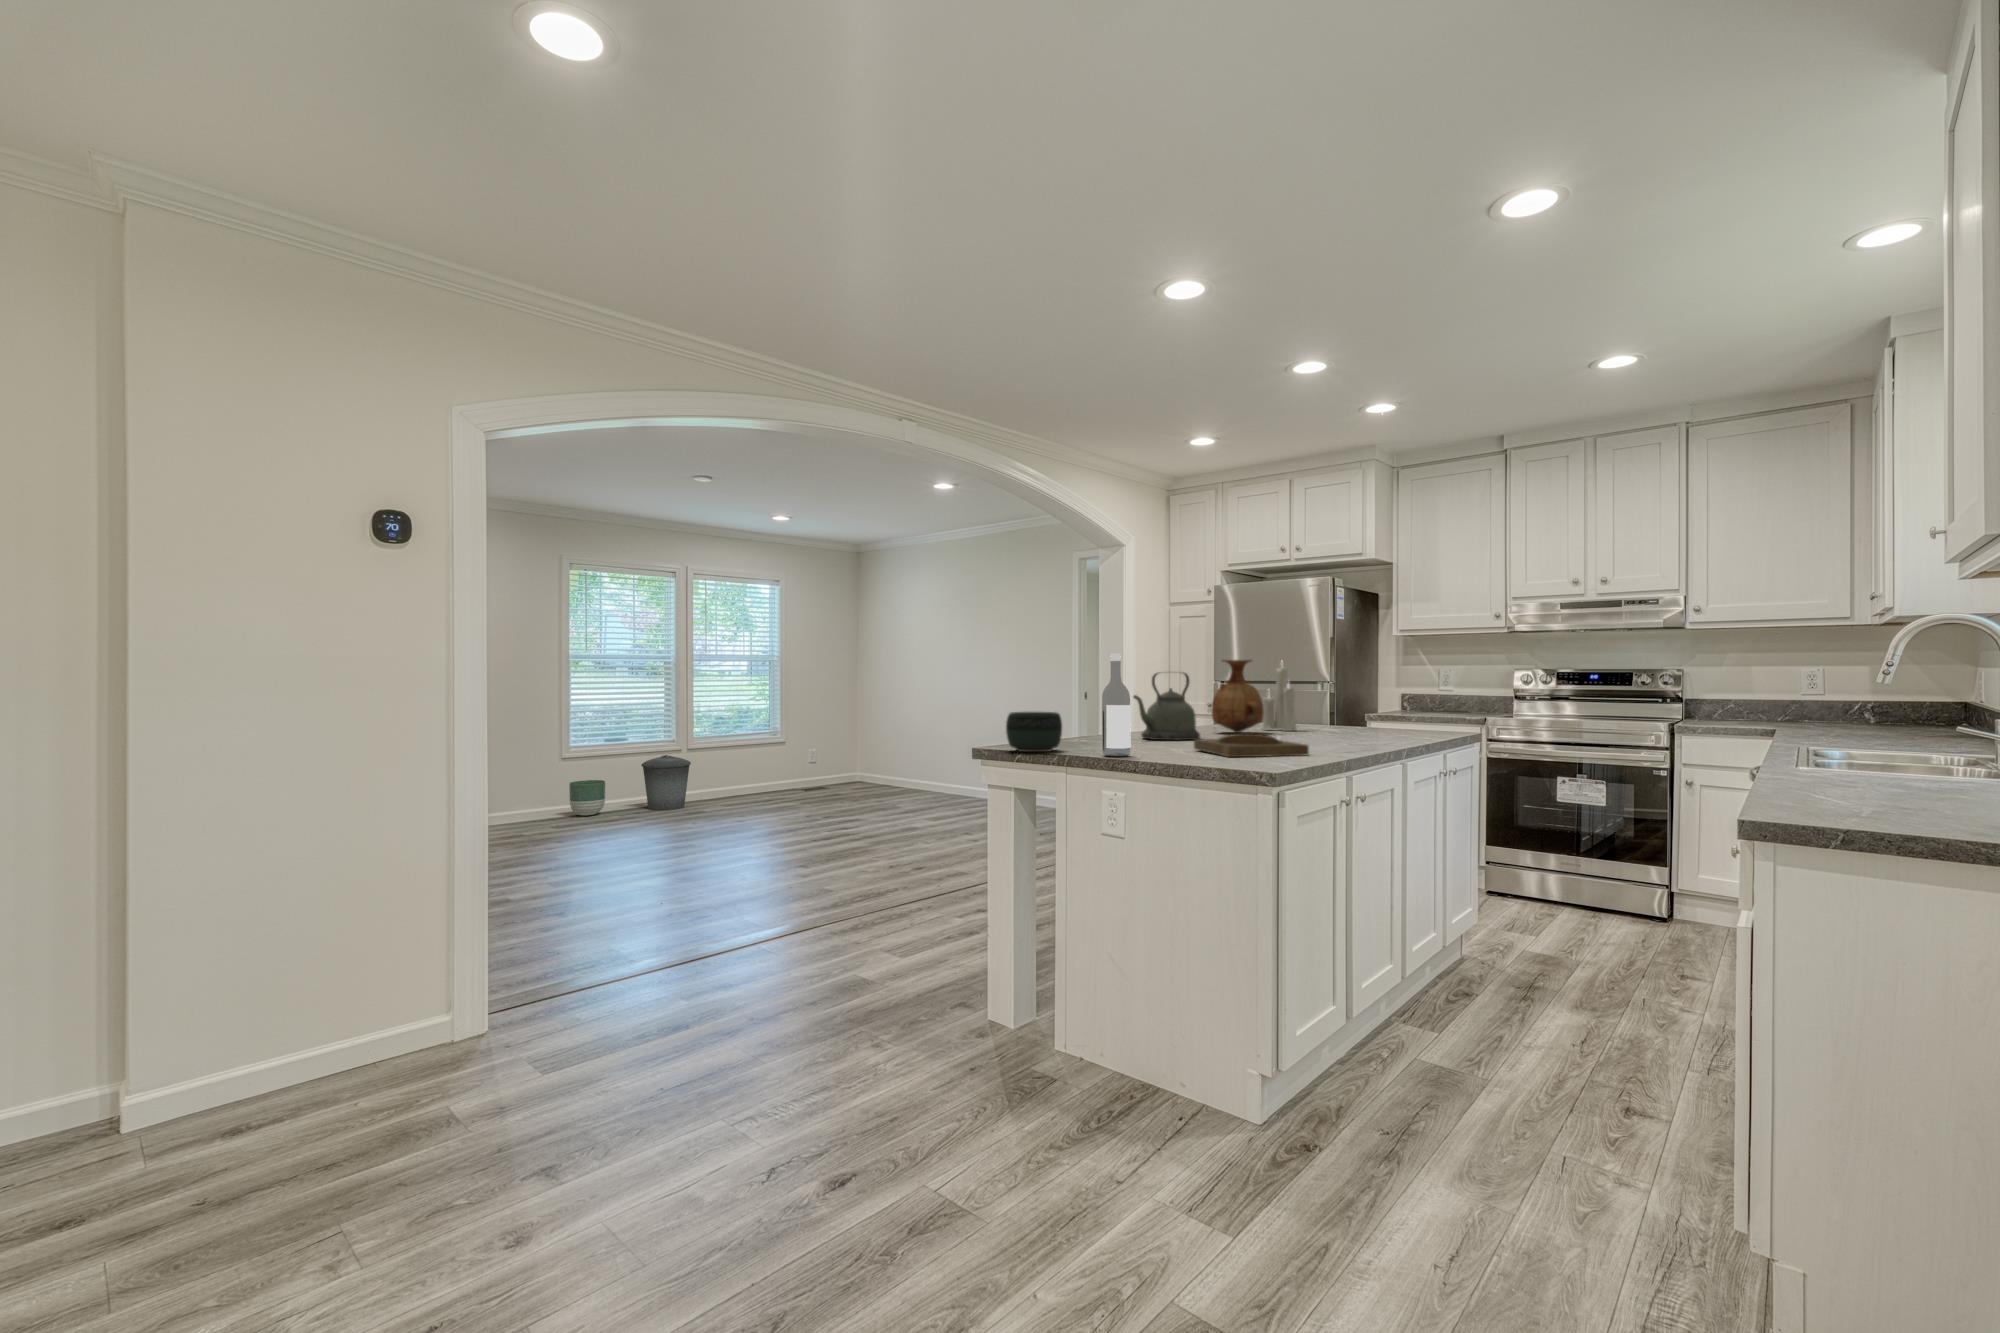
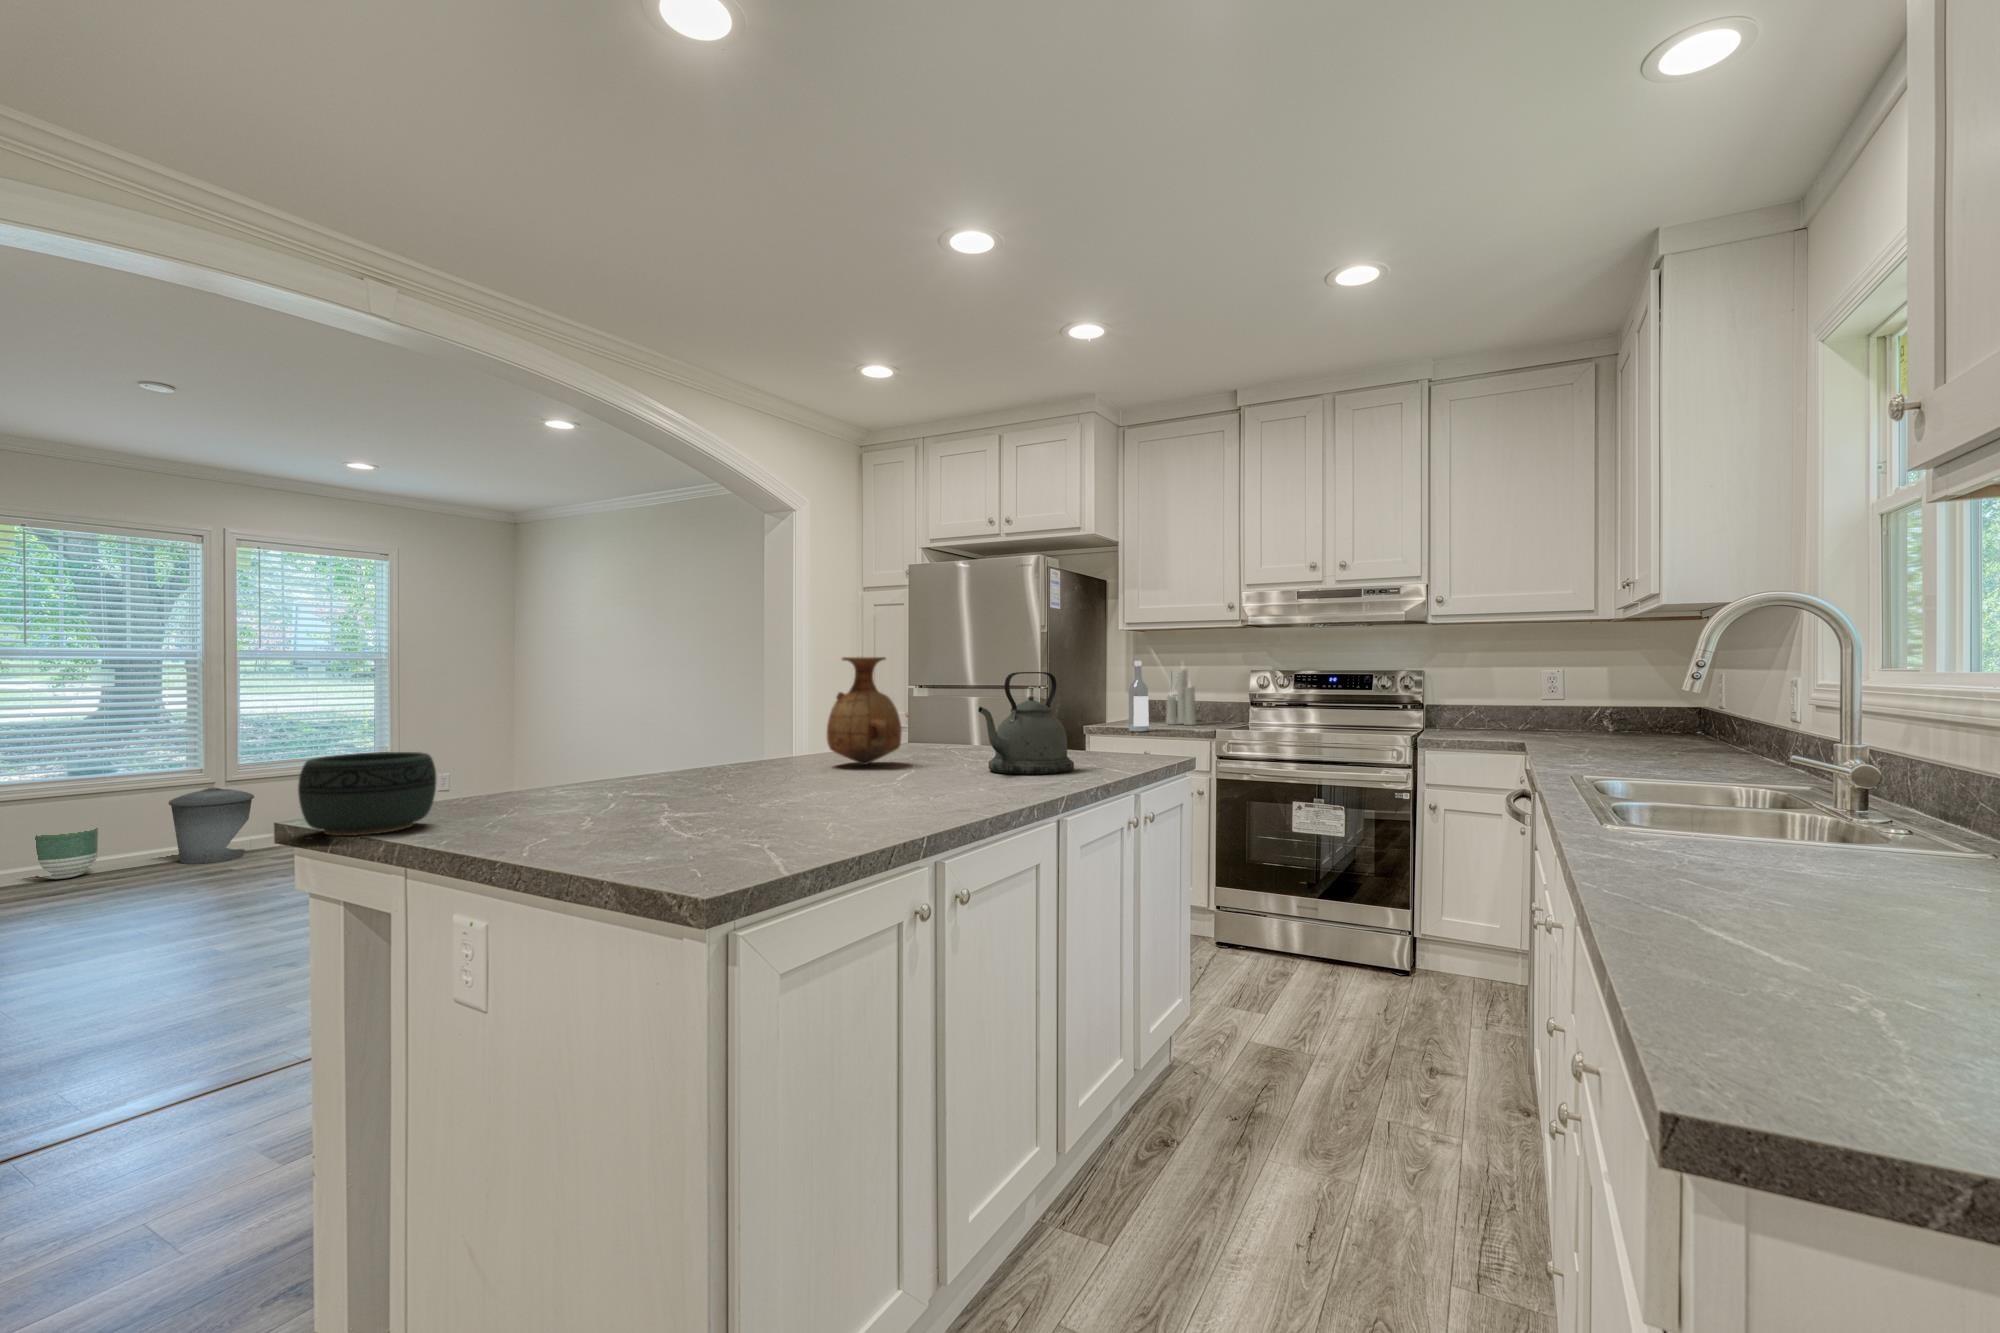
wine bottle: present [1102,654,1131,756] -> present [1129,661,1148,732]
candle: present [1263,668,1296,731] -> present [1166,669,1196,725]
kettle: present [1134,673,1200,740] -> present [978,672,1074,774]
tray: present [1194,734,1309,757] -> none [682,790,857,845]

